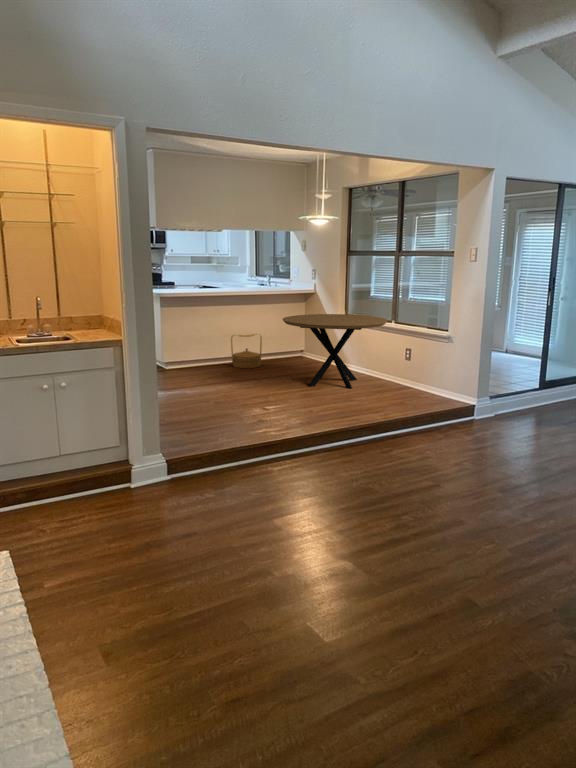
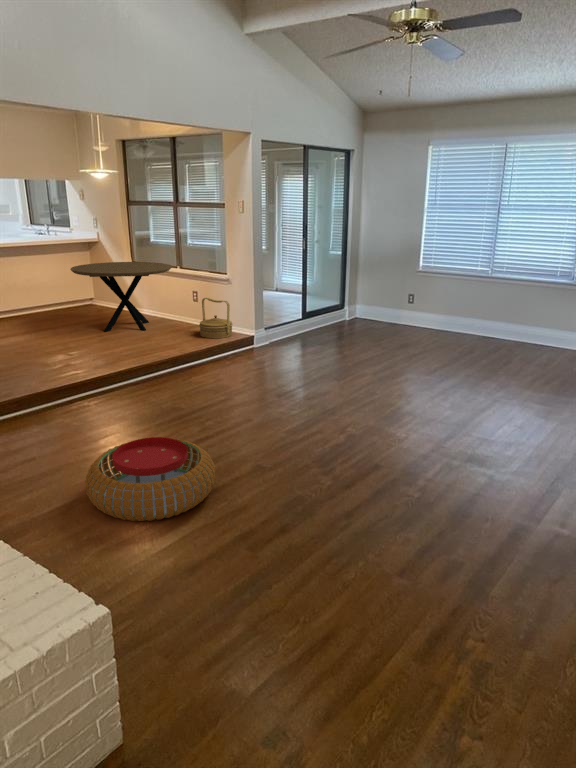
woven basket: present [231,334,262,368] -> present [199,298,233,338]
pouf: none [250,523,411,639] -> present [85,437,216,521]

